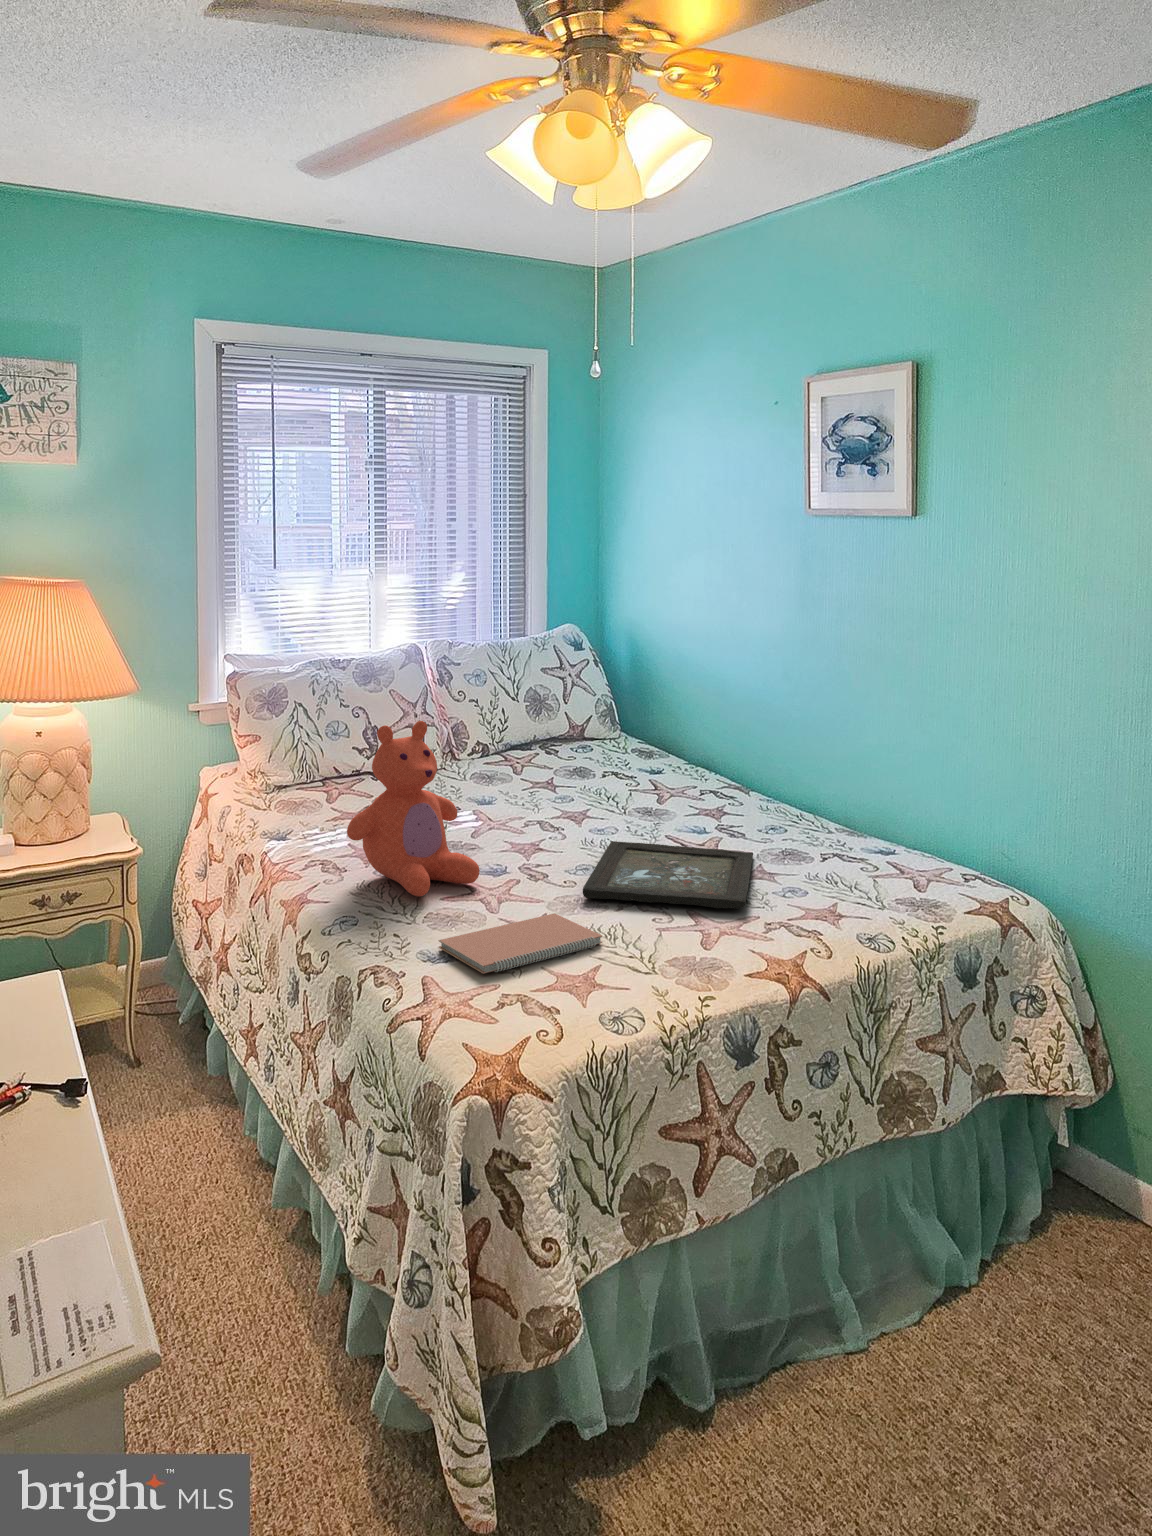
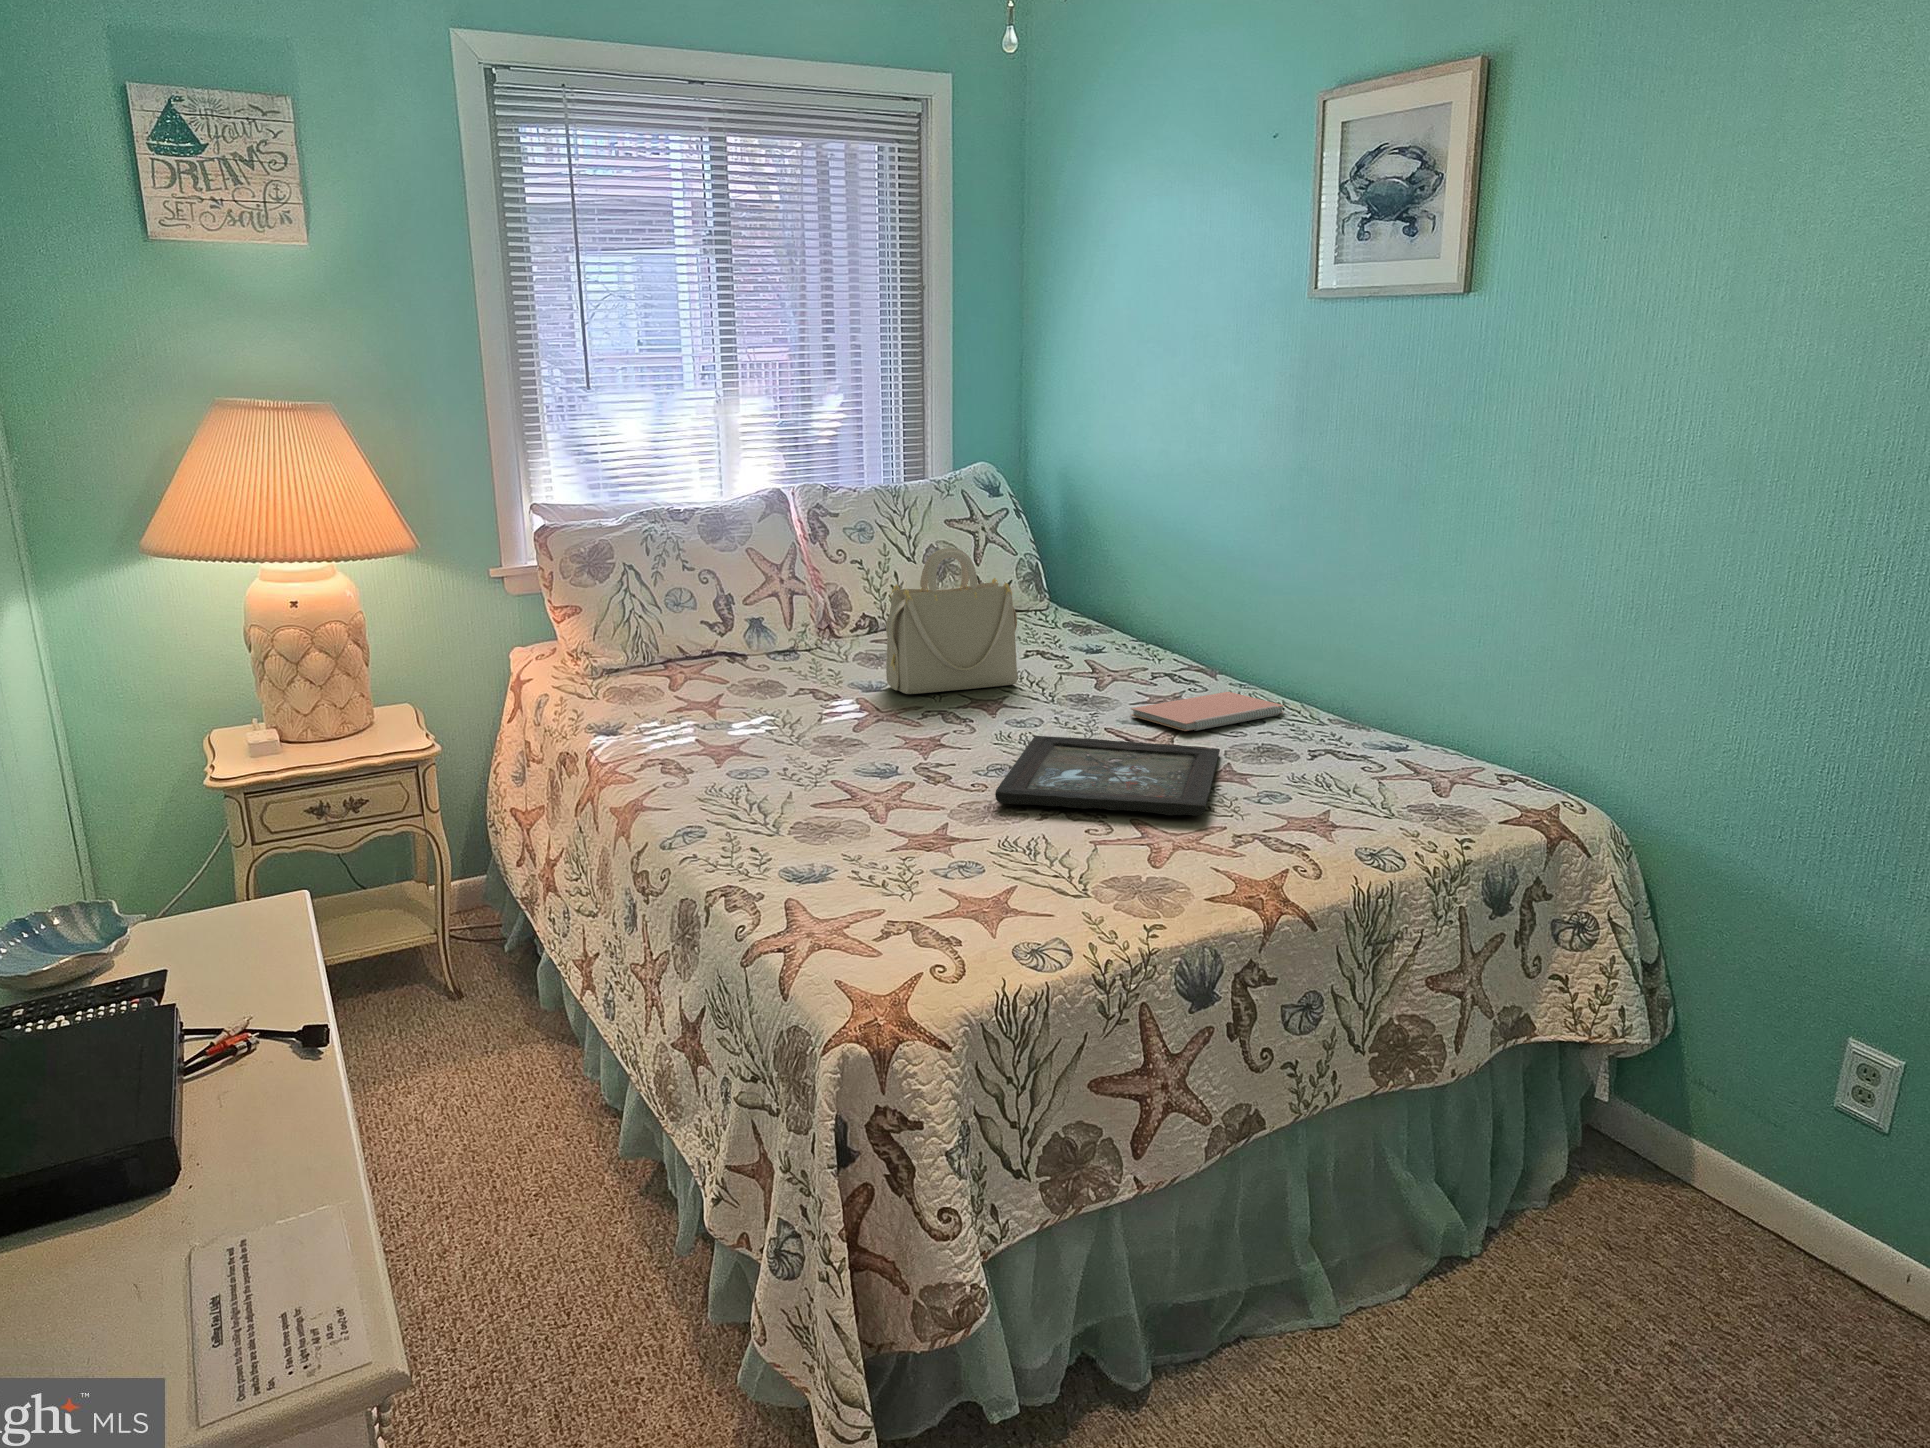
handbag: none [496,694,596,806] -> present [886,548,1017,694]
teddy bear: present [347,721,480,896] -> none [694,579,864,802]
notebook: present [438,913,602,974] -> present [1131,692,1284,731]

